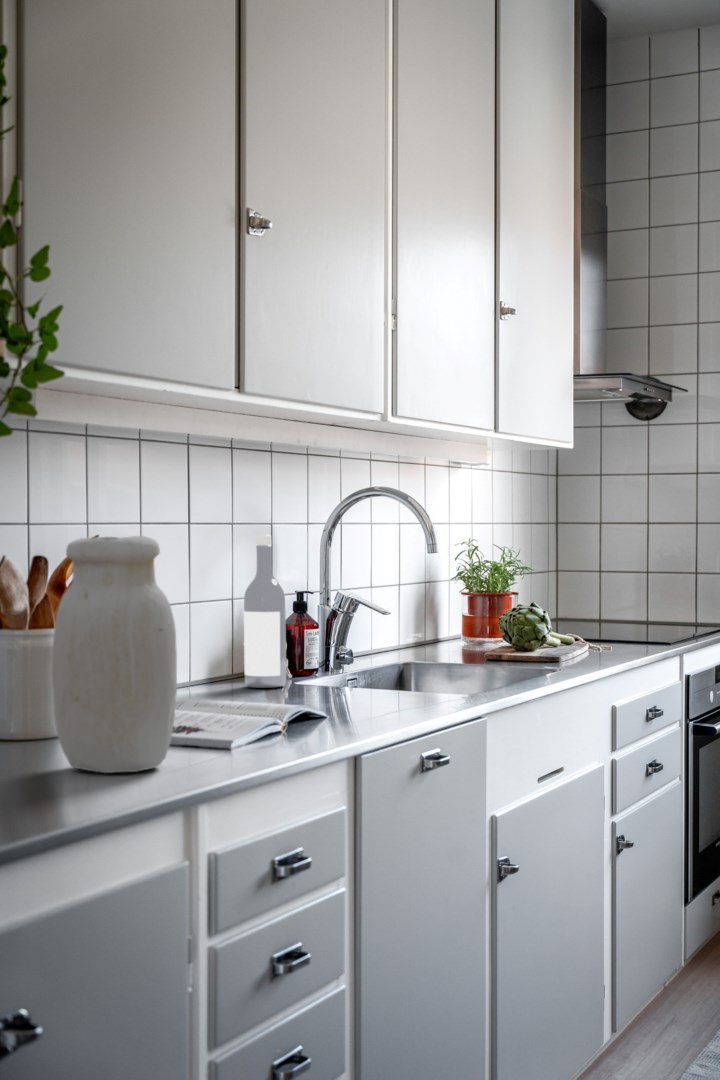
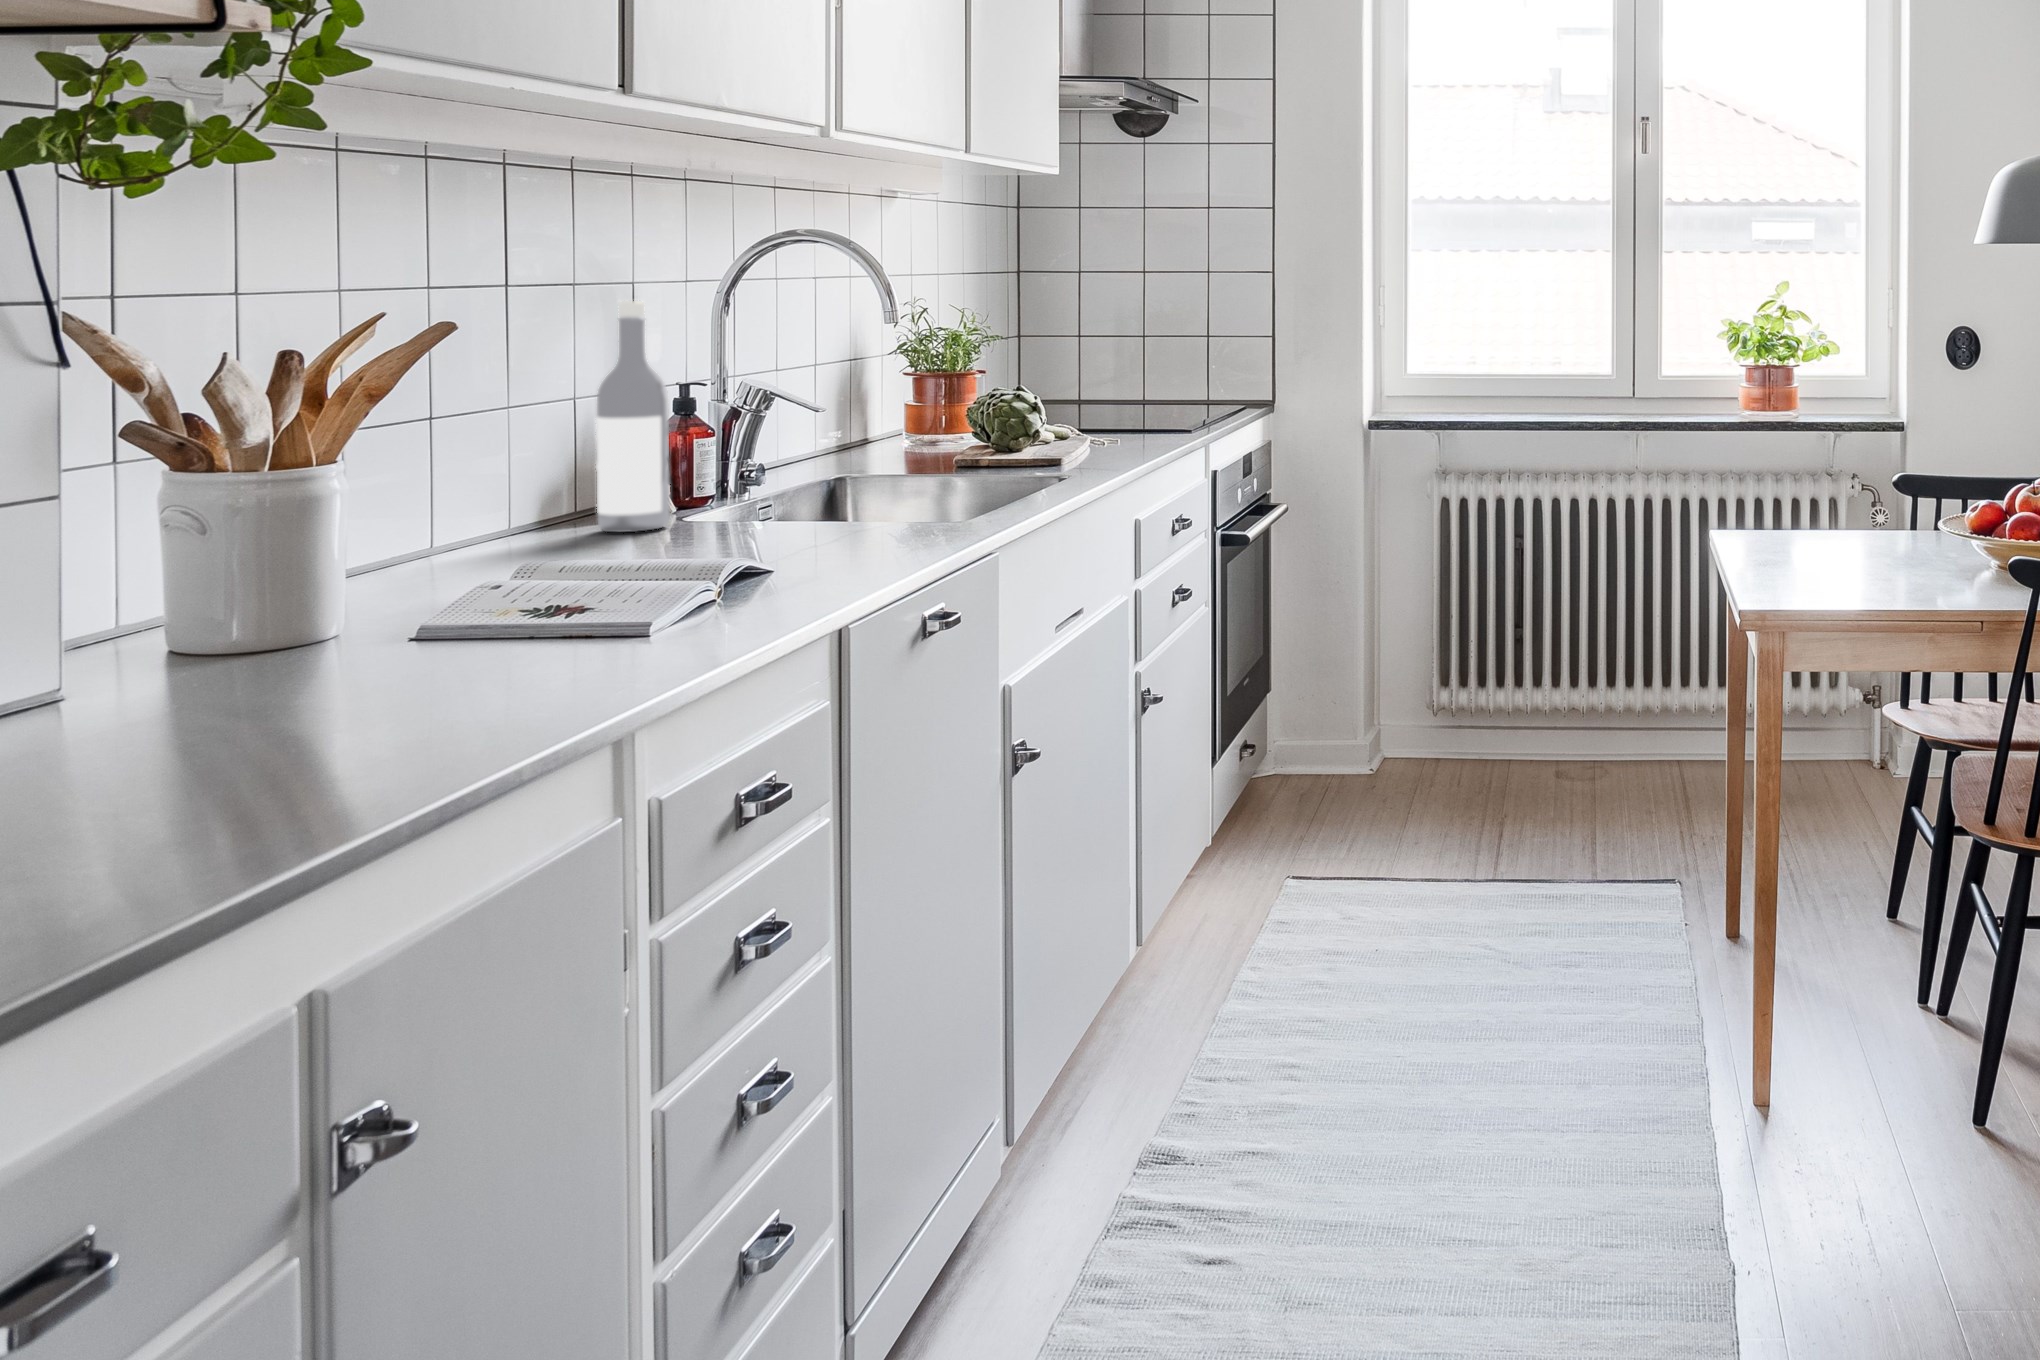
jar: present [52,536,177,773] -> none [354,324,586,699]

